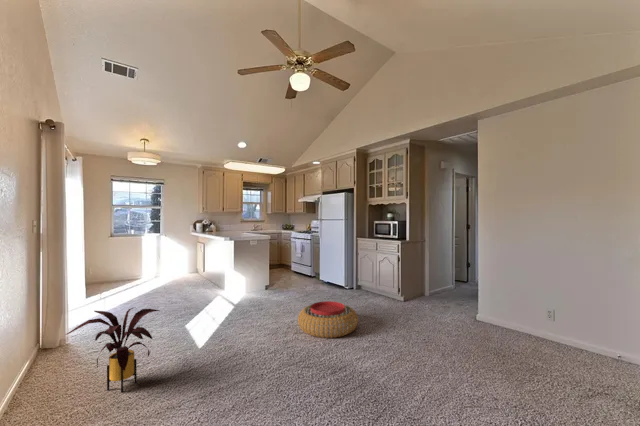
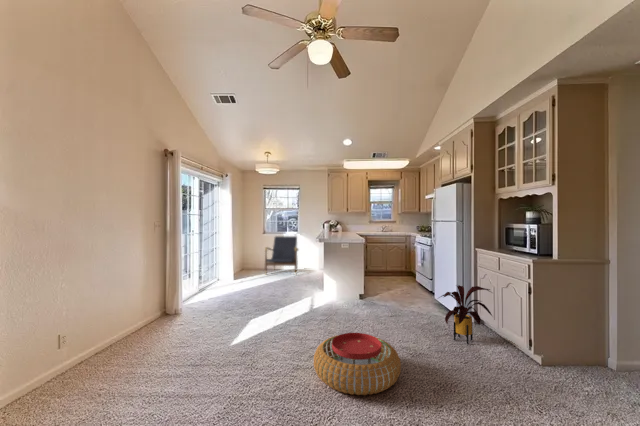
lounge chair: none [135,239,176,285] -> present [265,236,298,273]
house plant: present [66,308,159,392] -> present [441,285,492,344]

